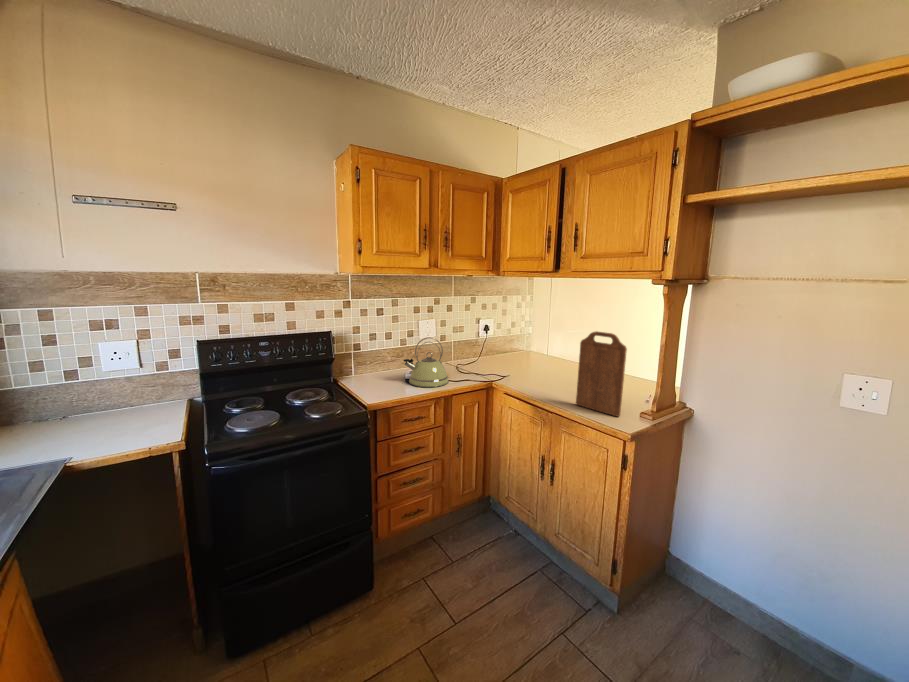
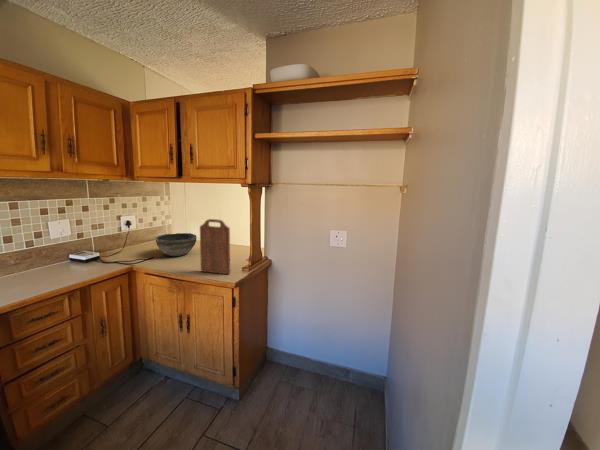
kettle: present [404,337,449,387] -> none [24,235,86,283]
bowl: none [517,346,568,377] -> present [156,233,197,256]

